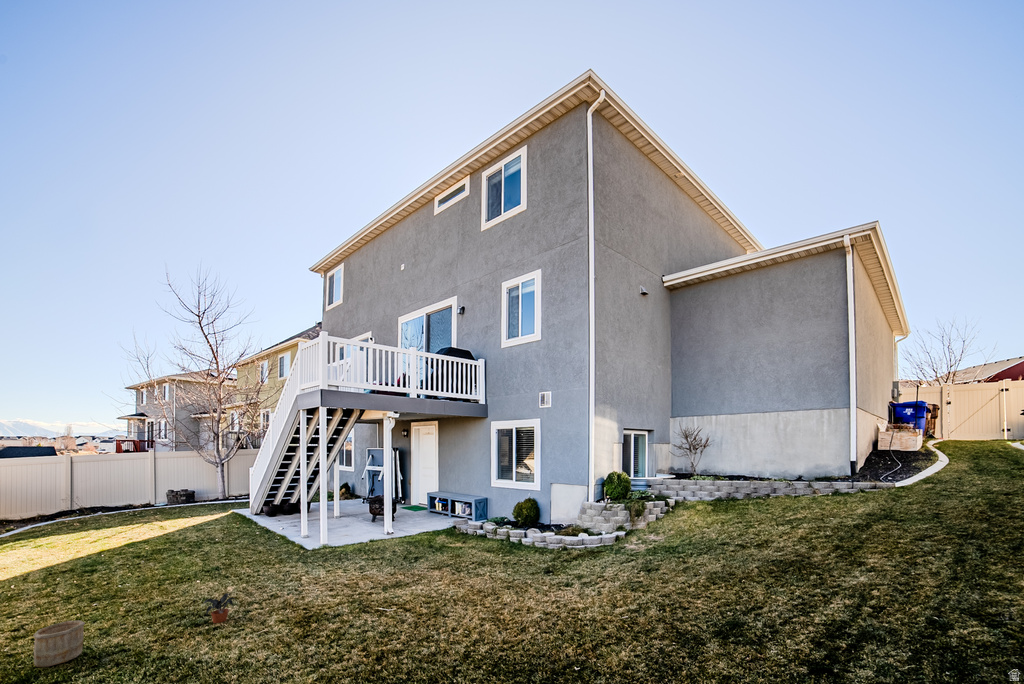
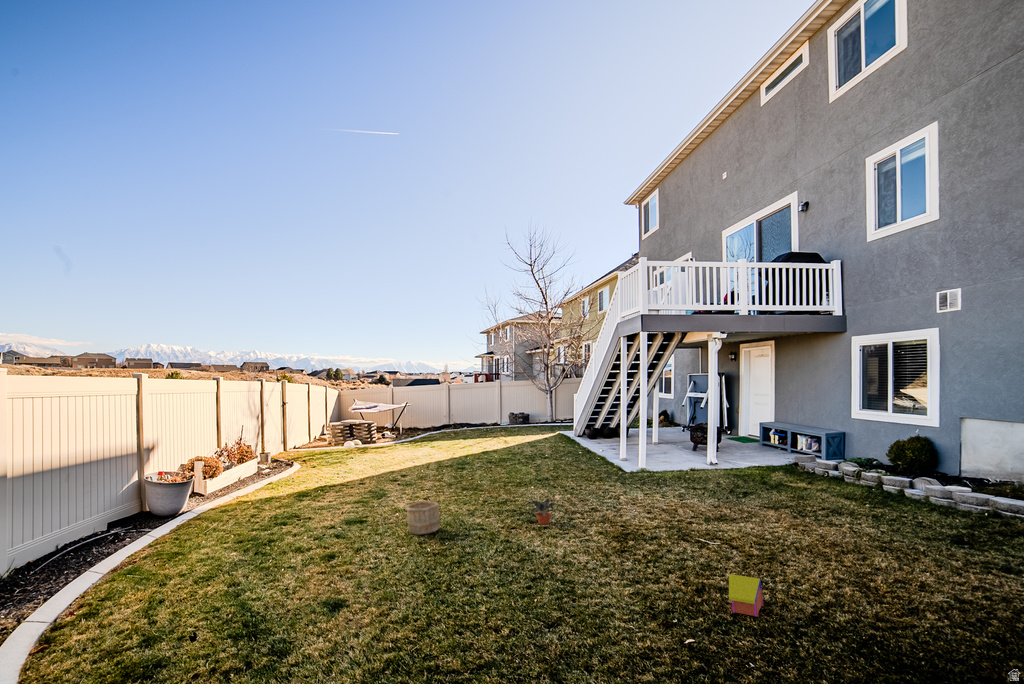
toy house: none [403,636,429,671] -> present [729,574,763,617]

